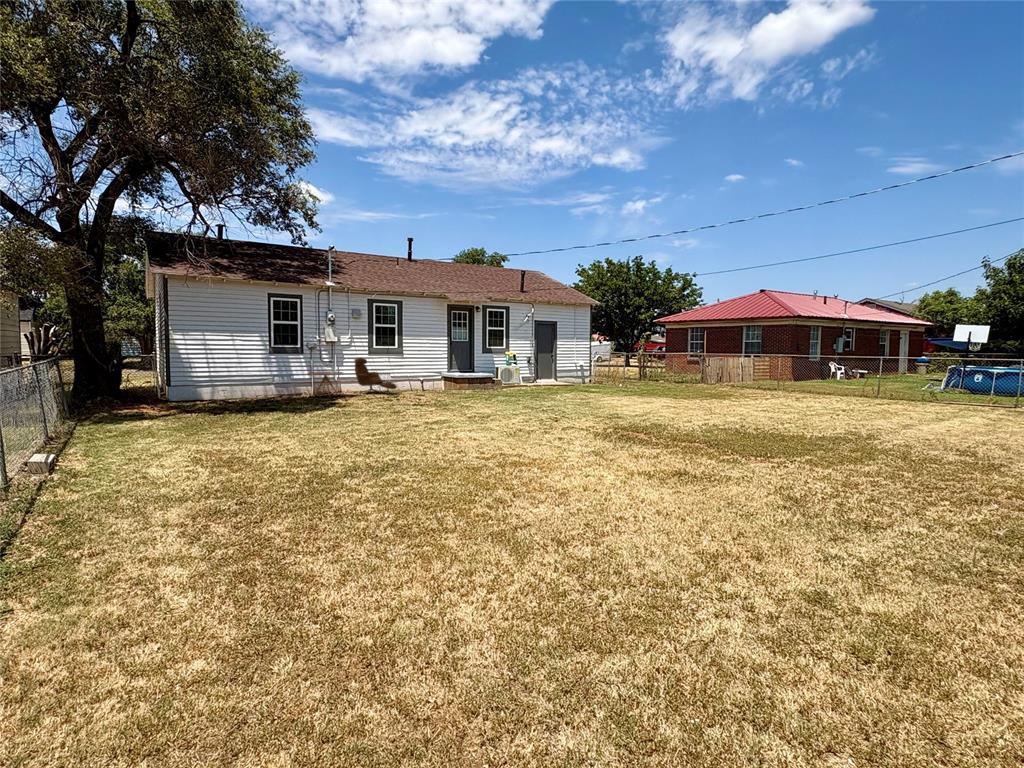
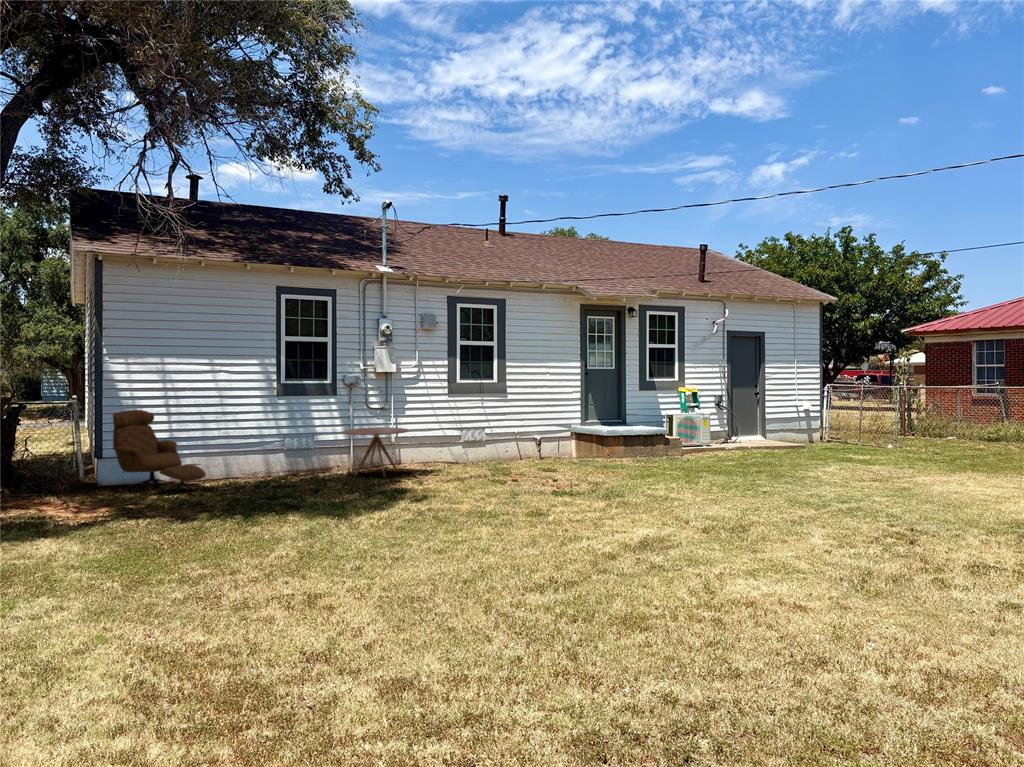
lounge chair: present [354,358,397,395] -> present [113,410,206,494]

